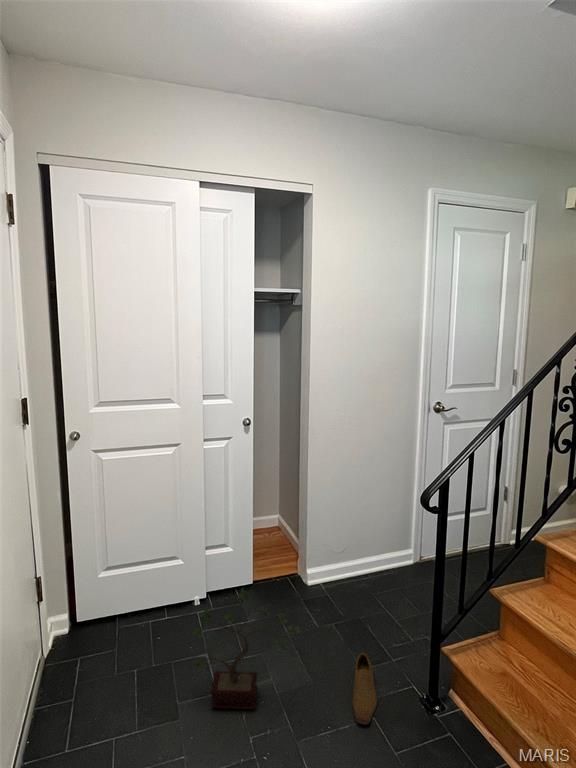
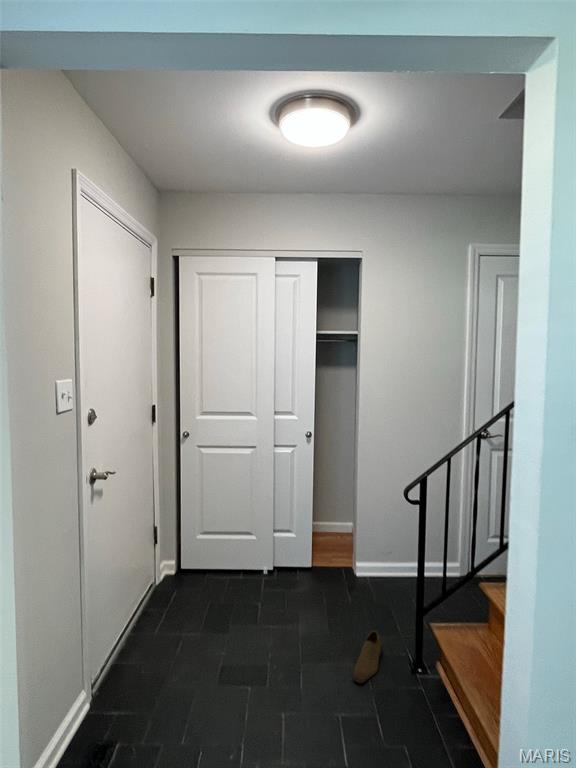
potted plant: present [192,588,301,709] -> none [237,552,313,650]

